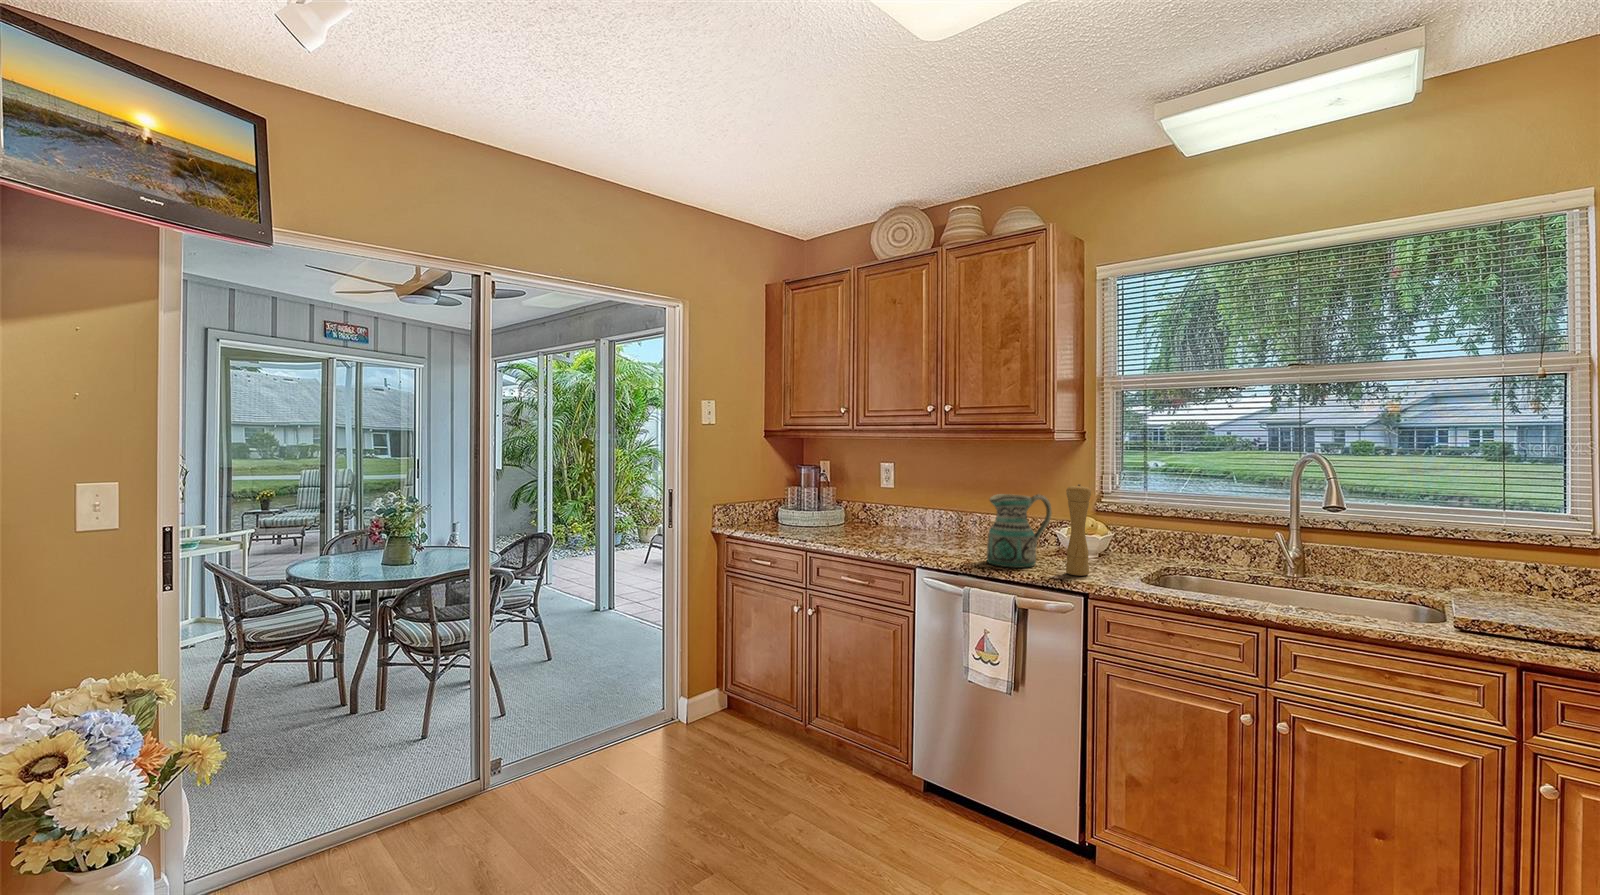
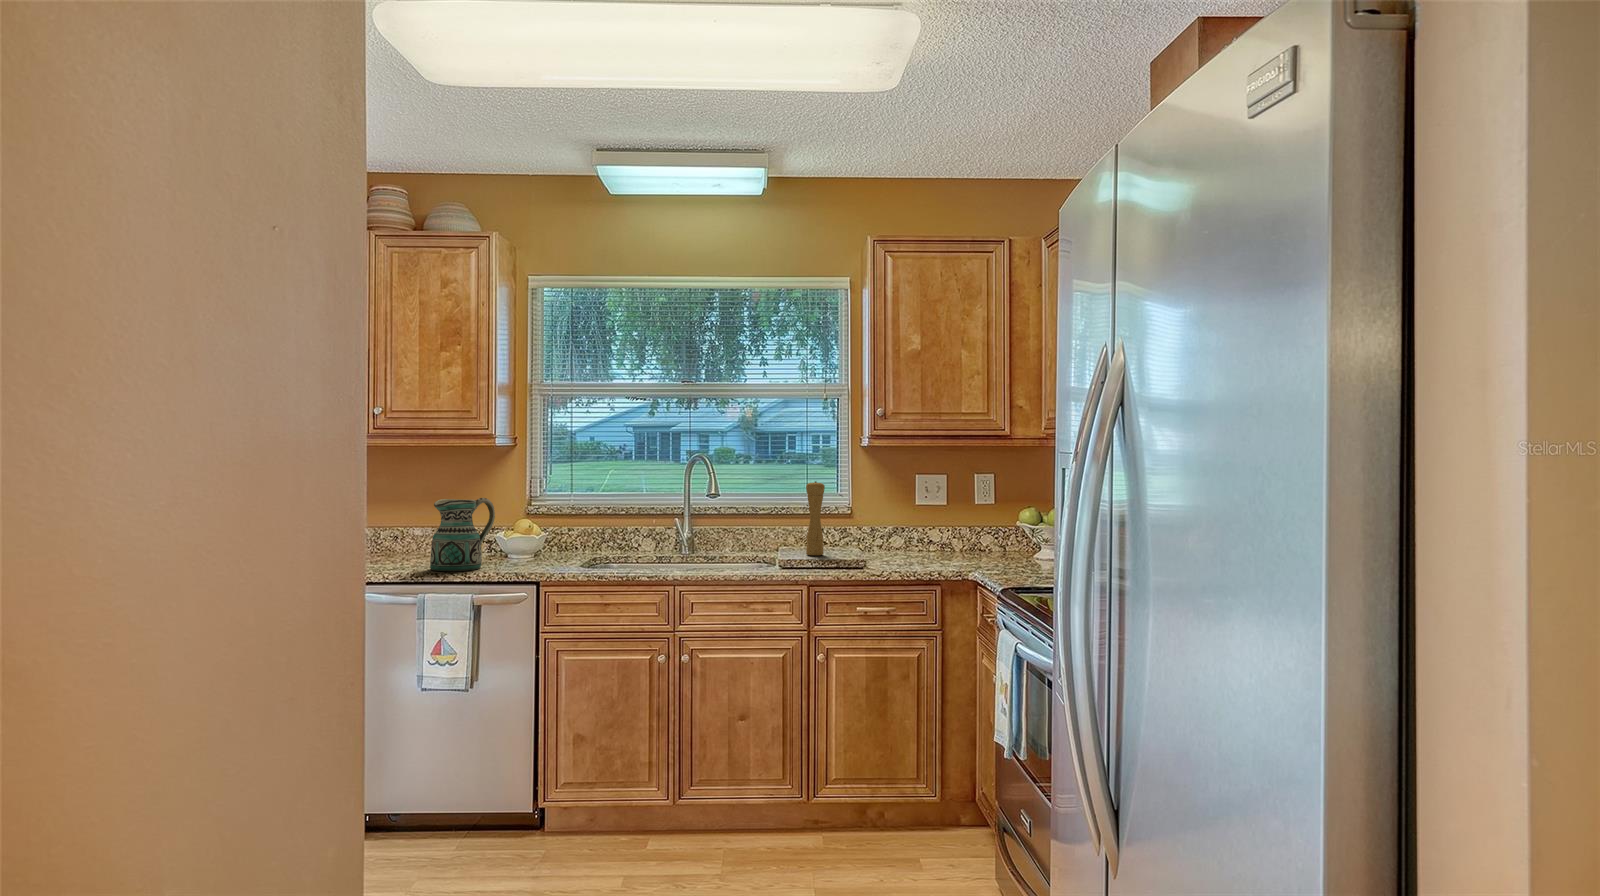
pepper mill: present [1066,484,1091,576] -> present [806,481,825,555]

